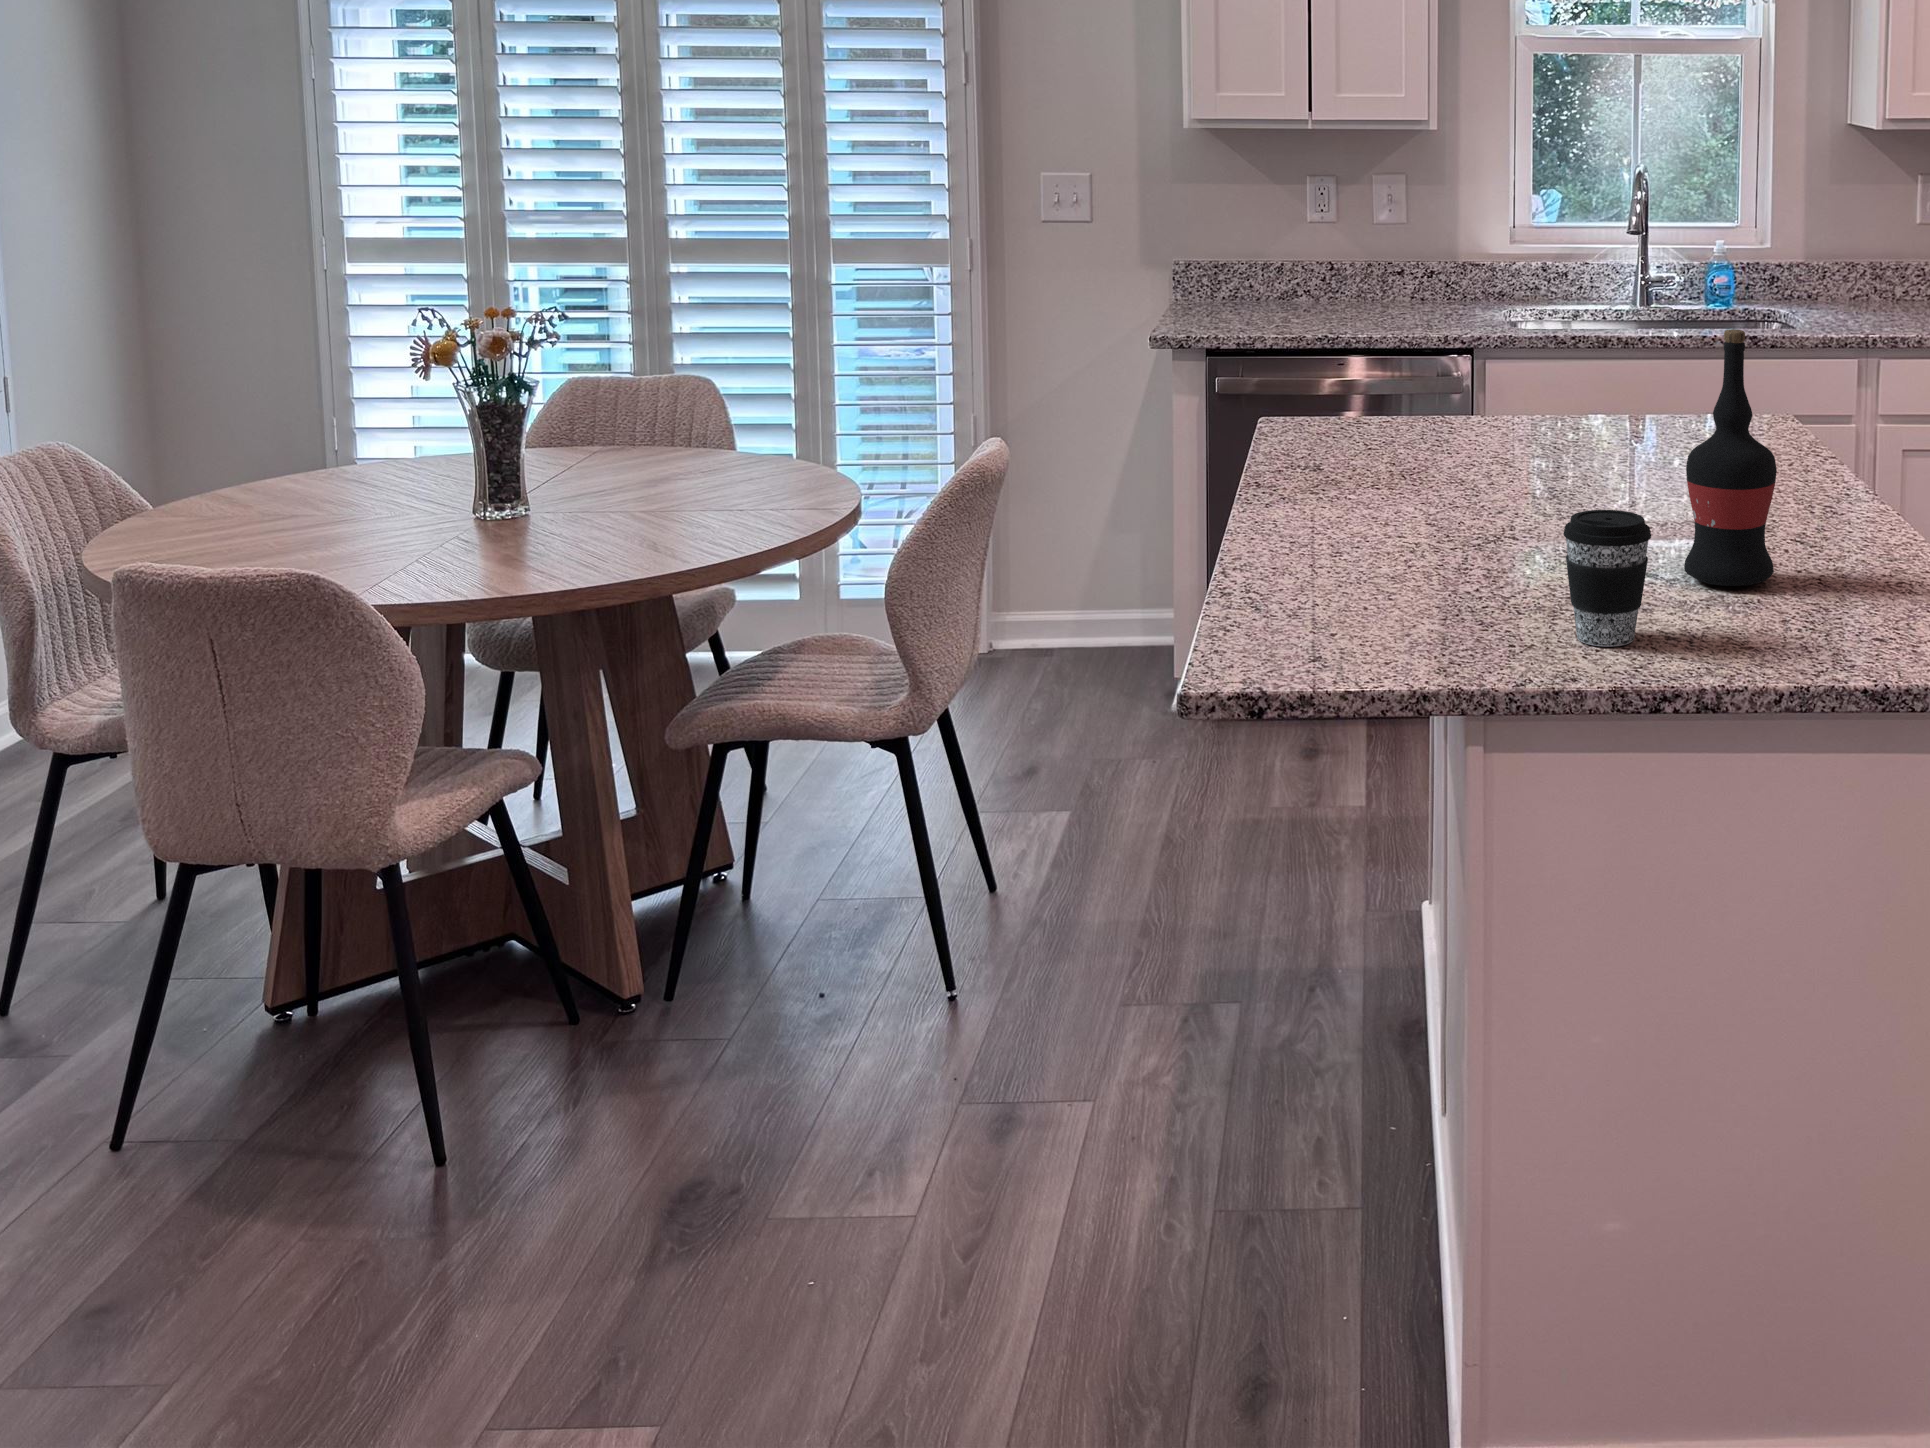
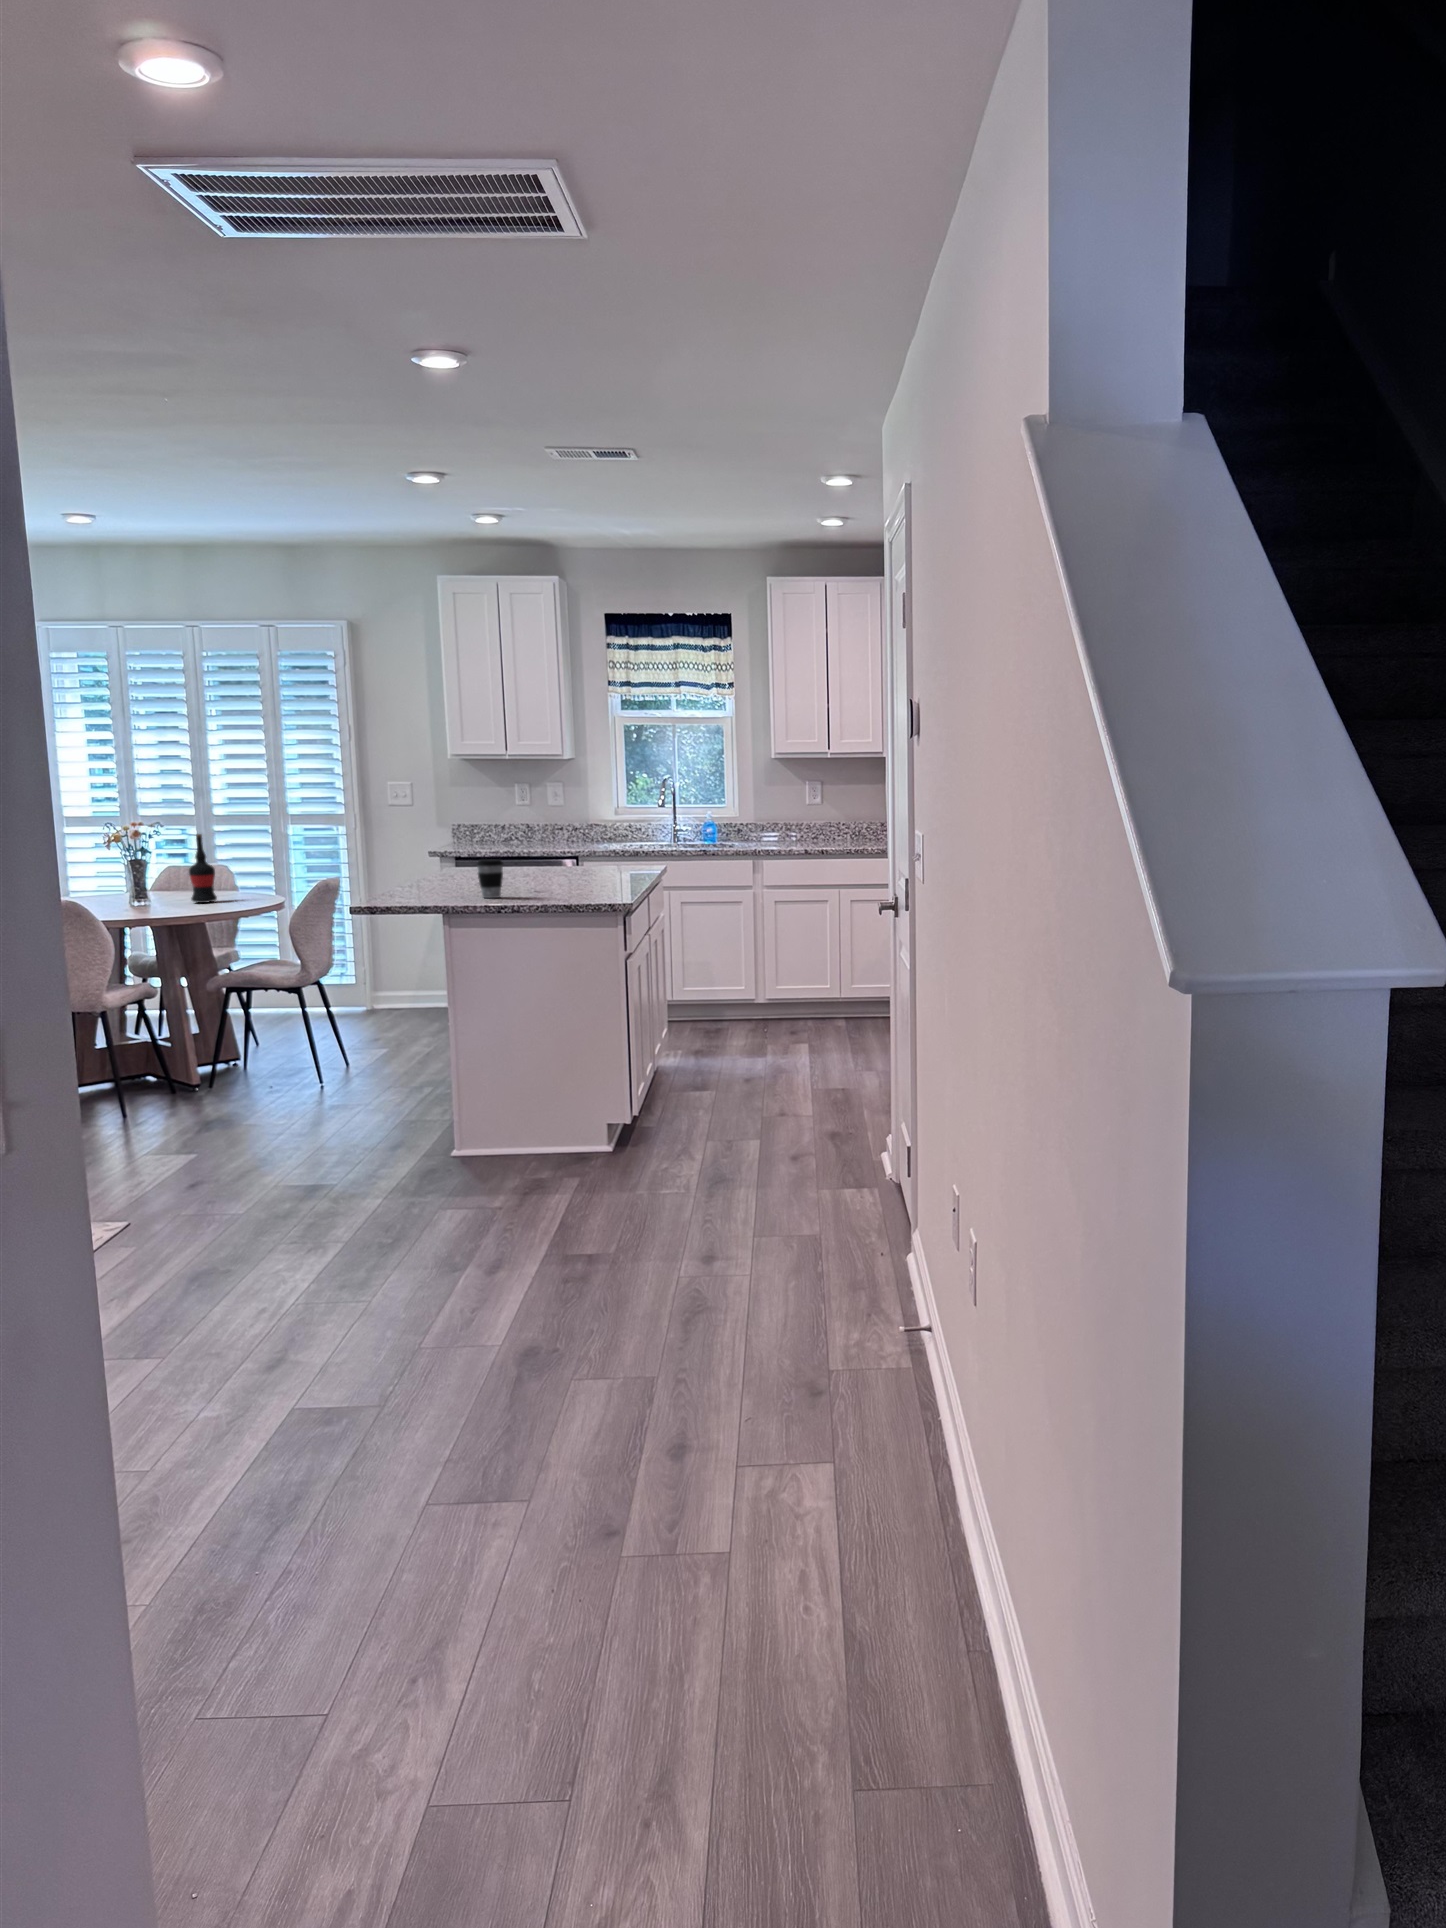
wine bottle: present [1684,329,1777,586] -> present [189,834,217,903]

